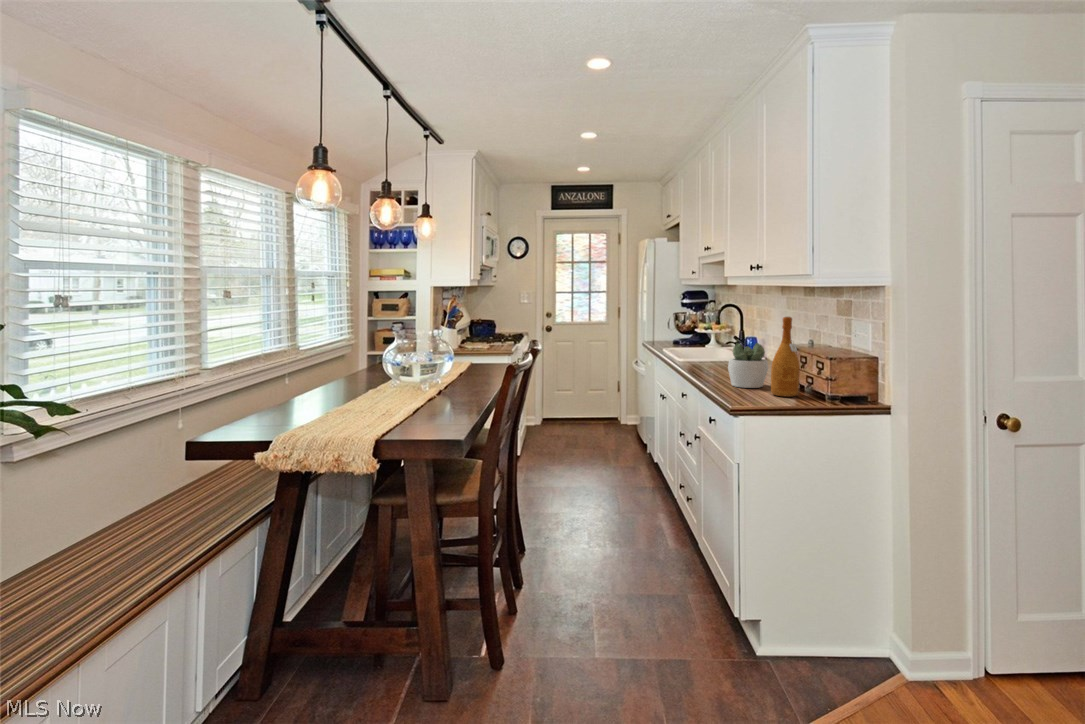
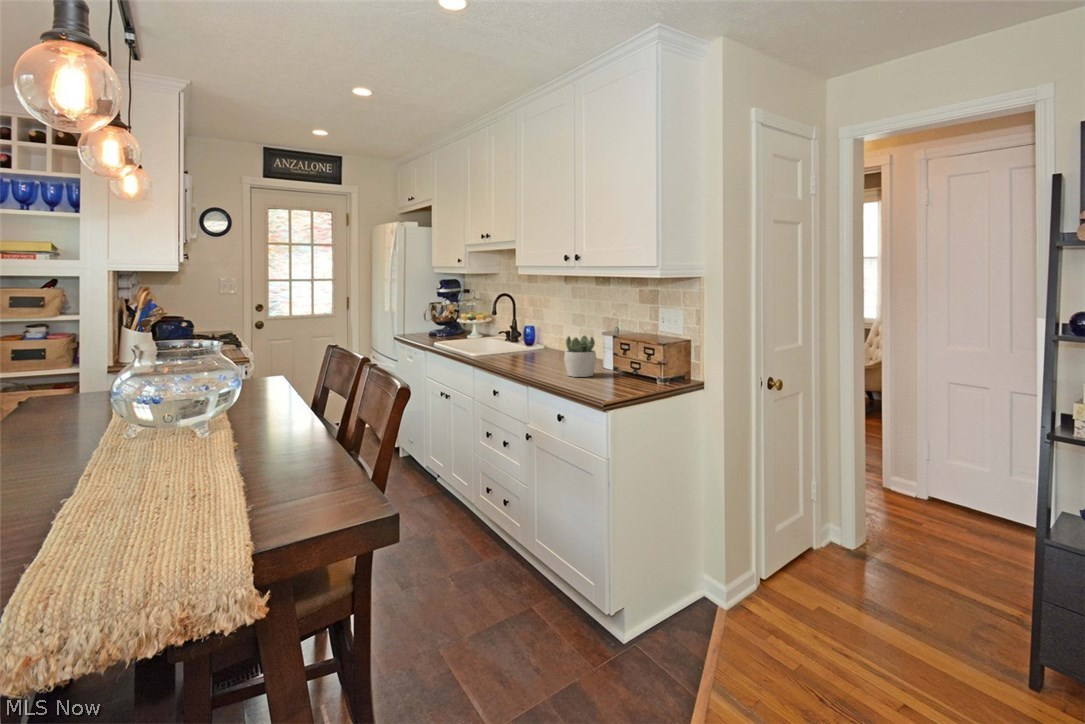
wine bottle: present [771,317,800,397] -> none [611,312,633,382]

